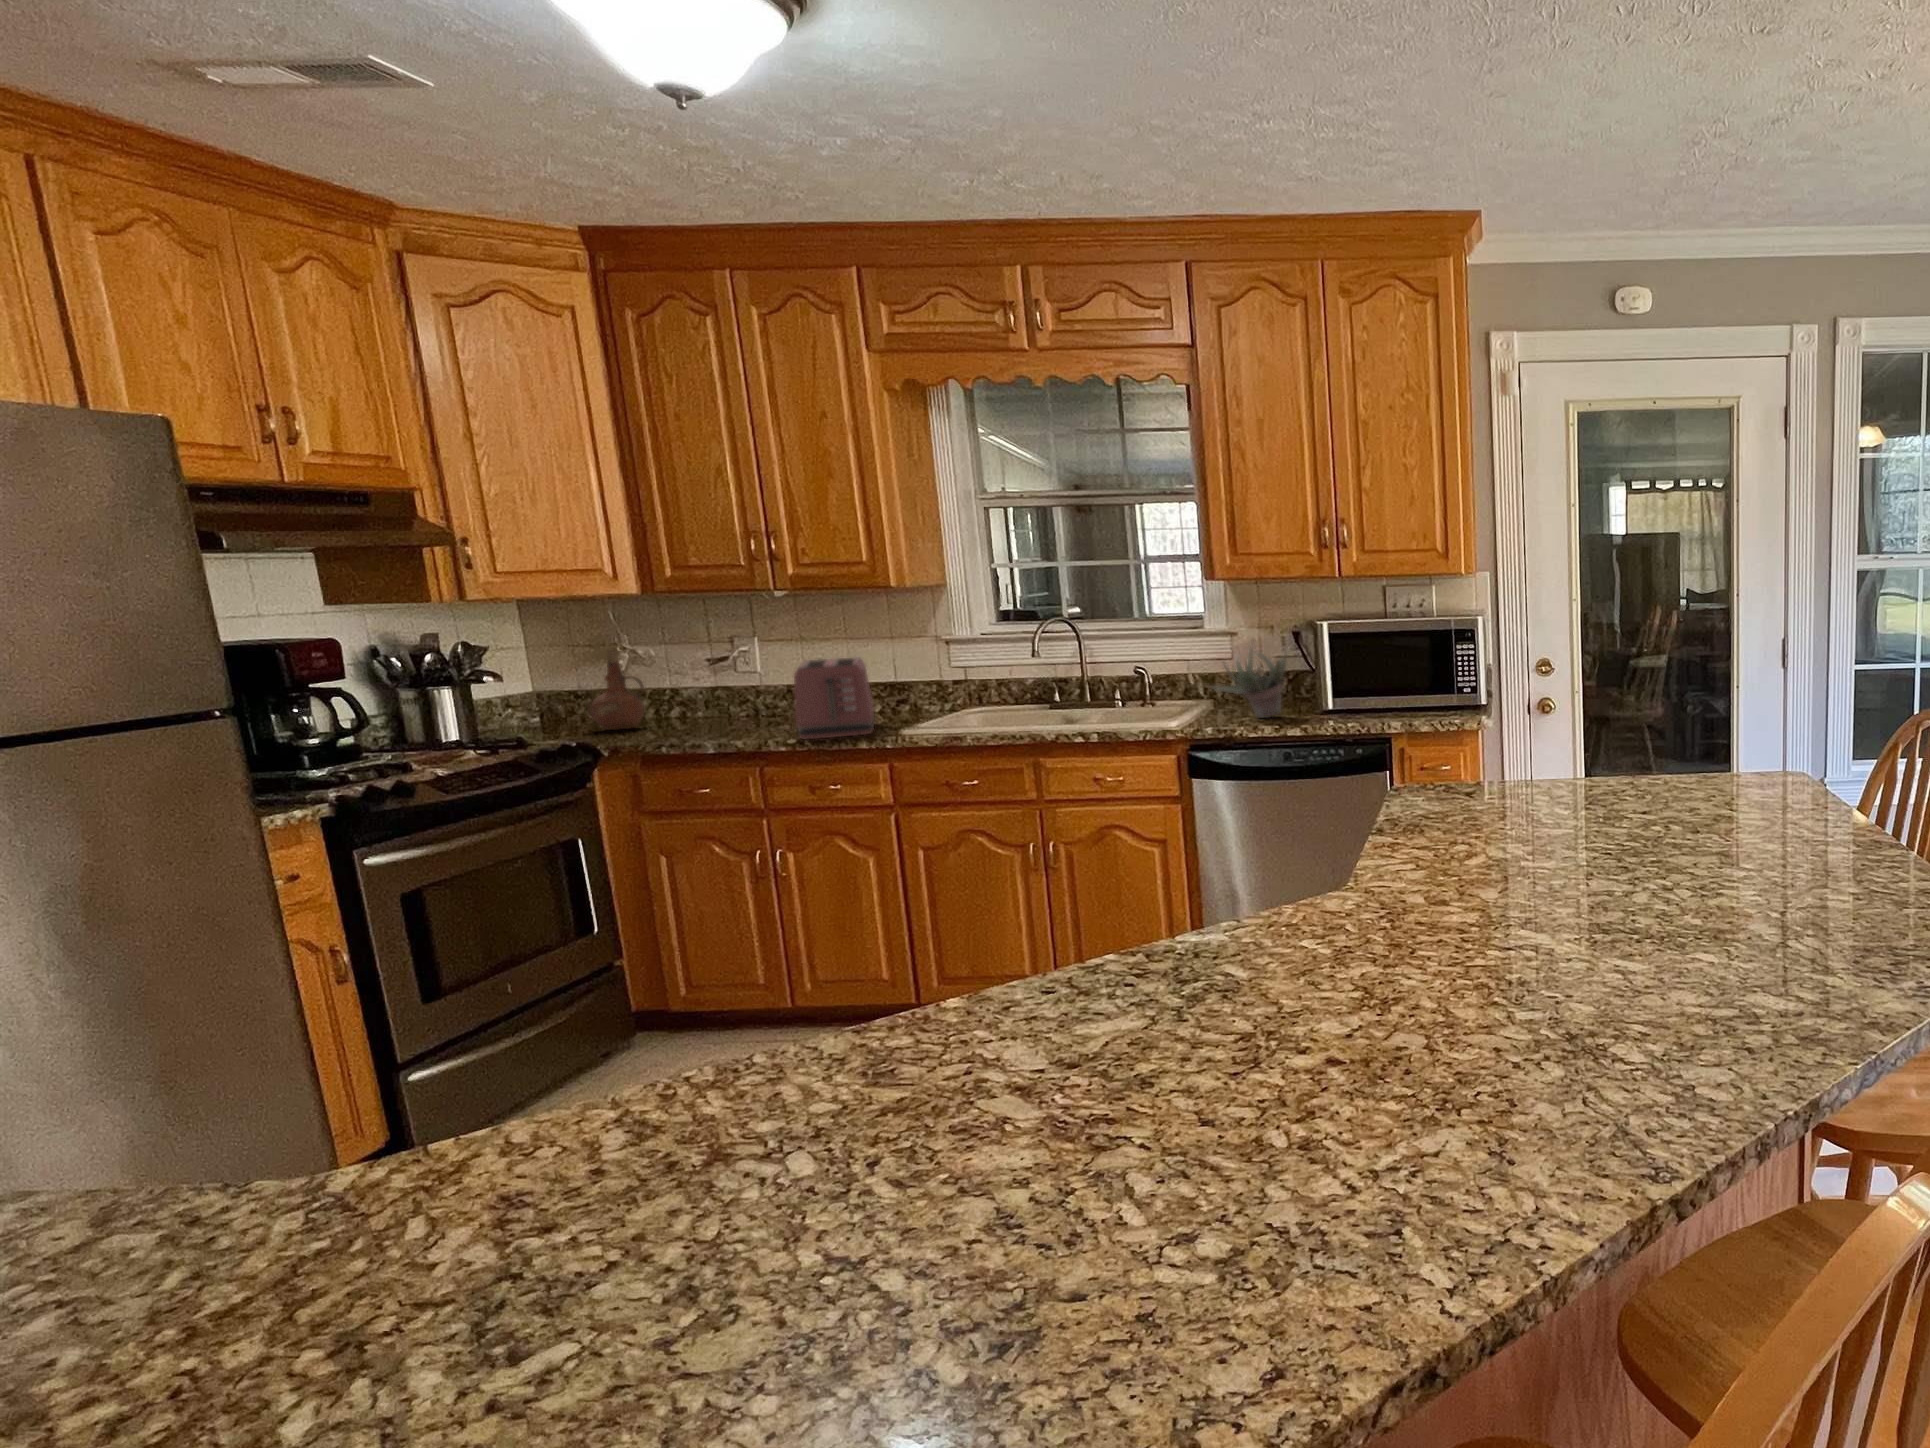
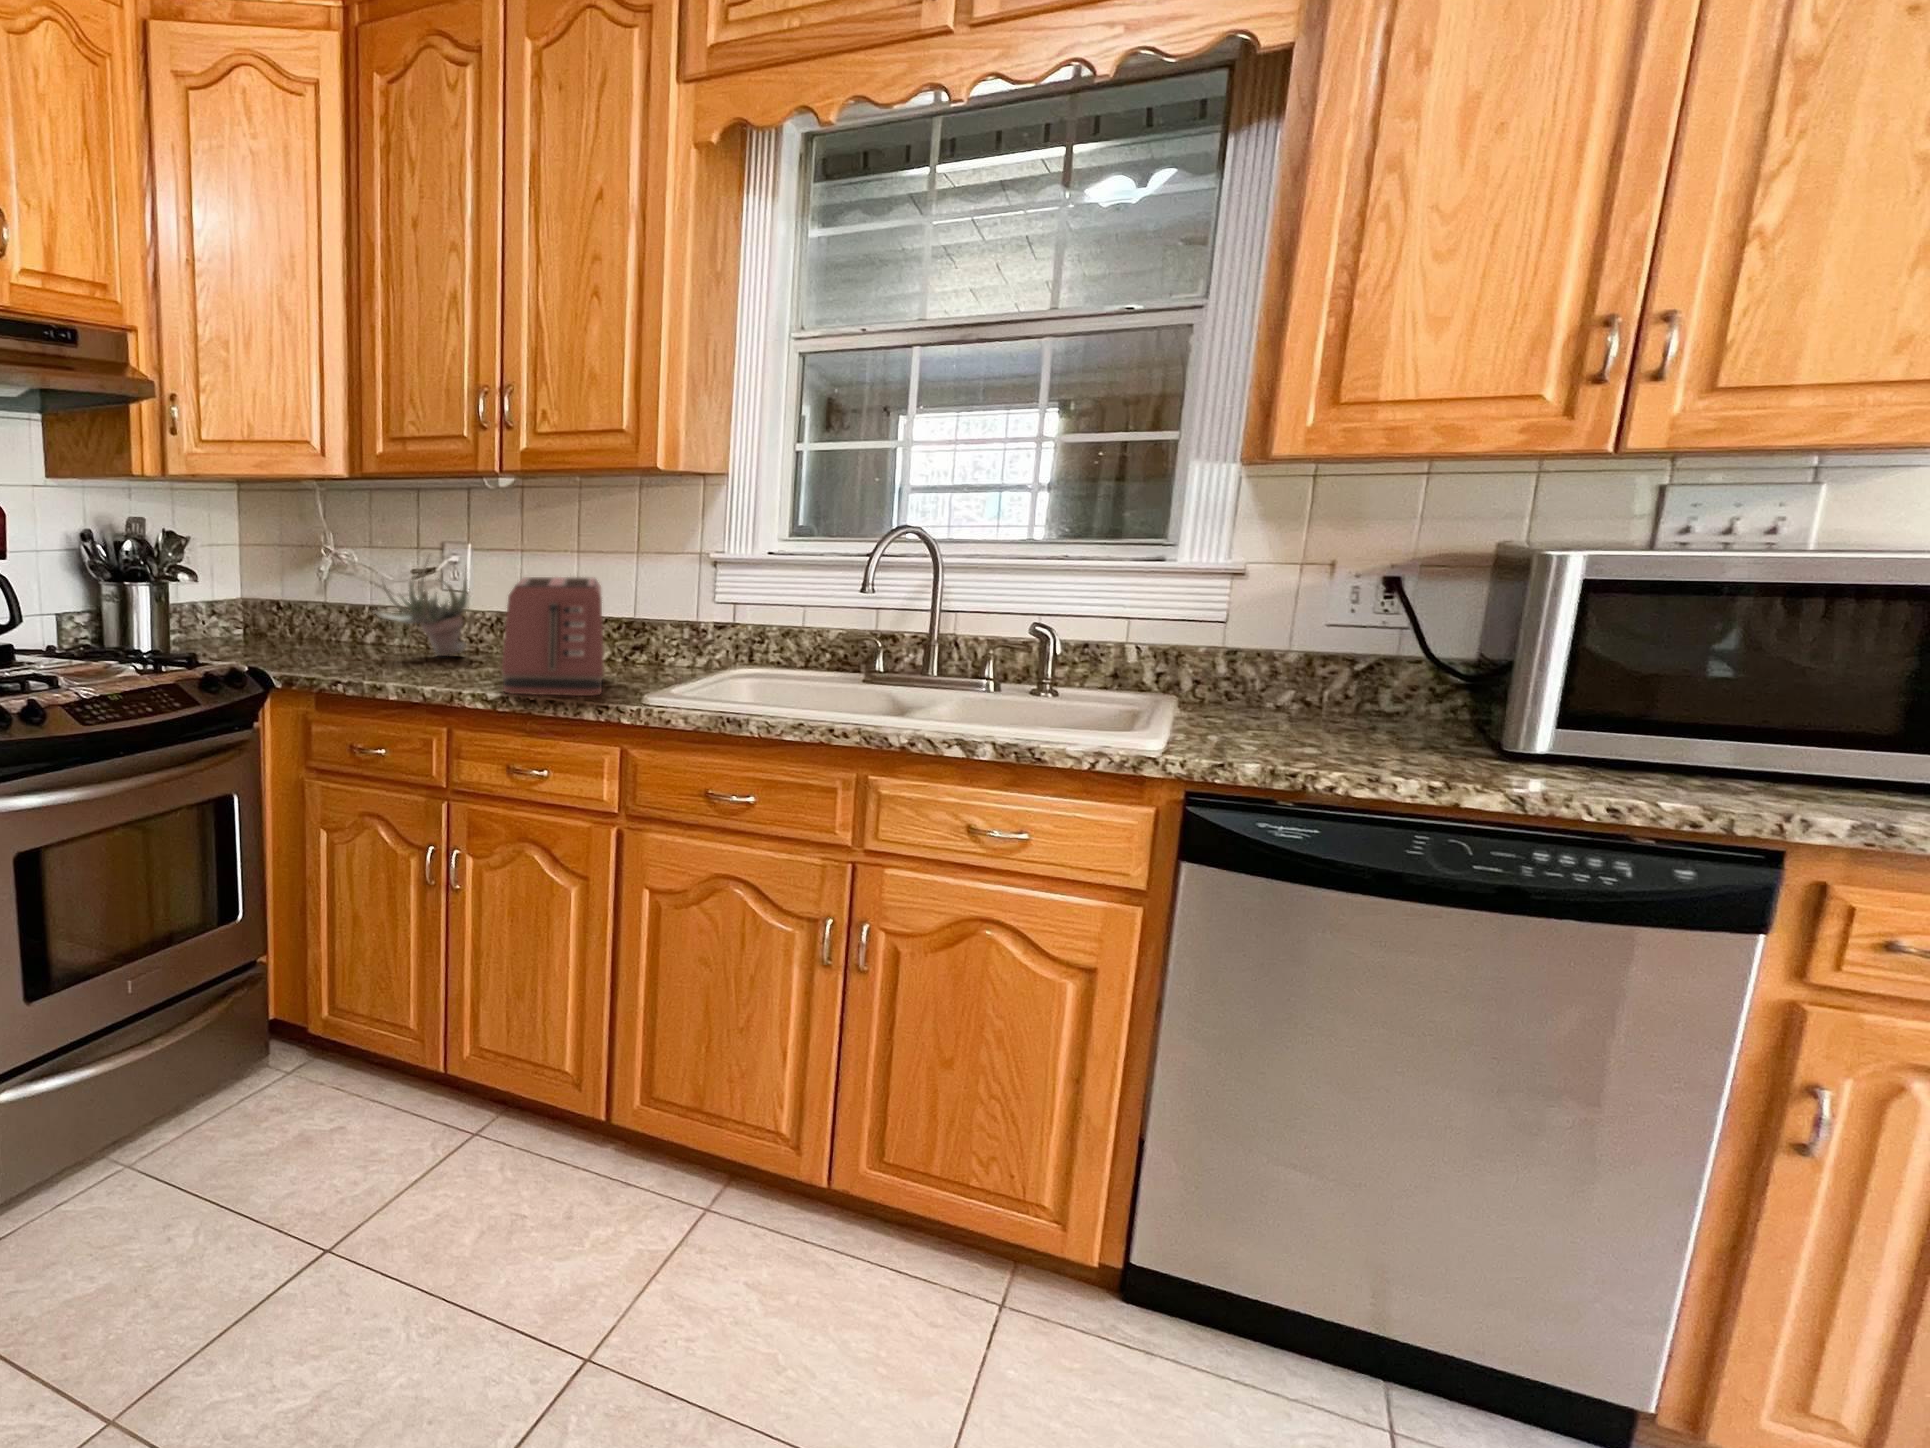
succulent plant: present [1211,638,1286,718] -> present [373,560,469,656]
ceramic pitcher: present [590,650,644,730] -> none [285,552,343,652]

